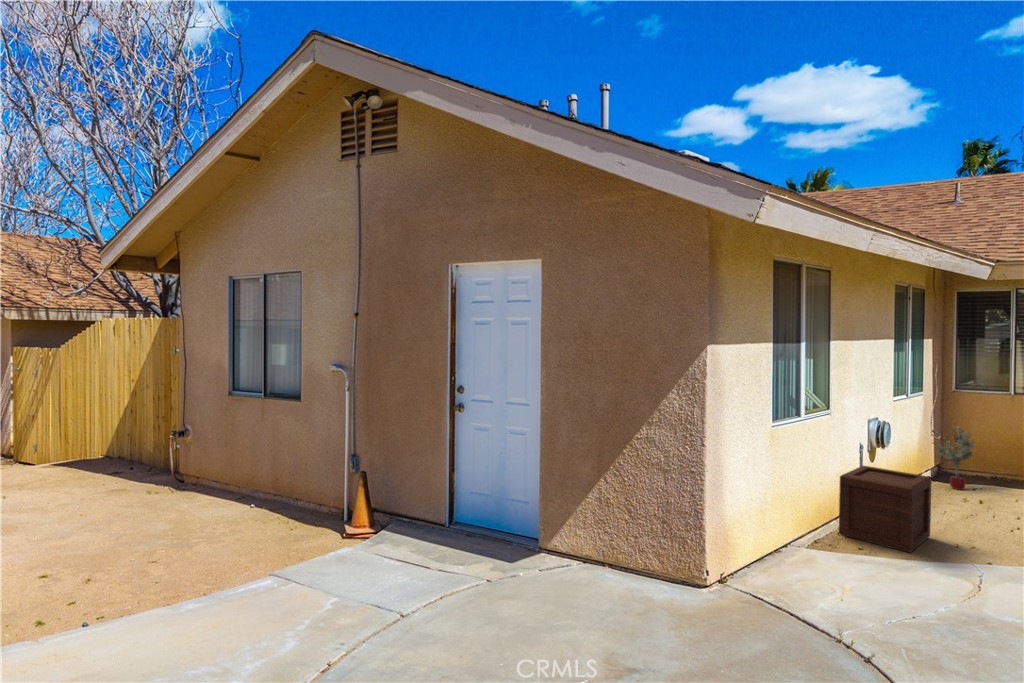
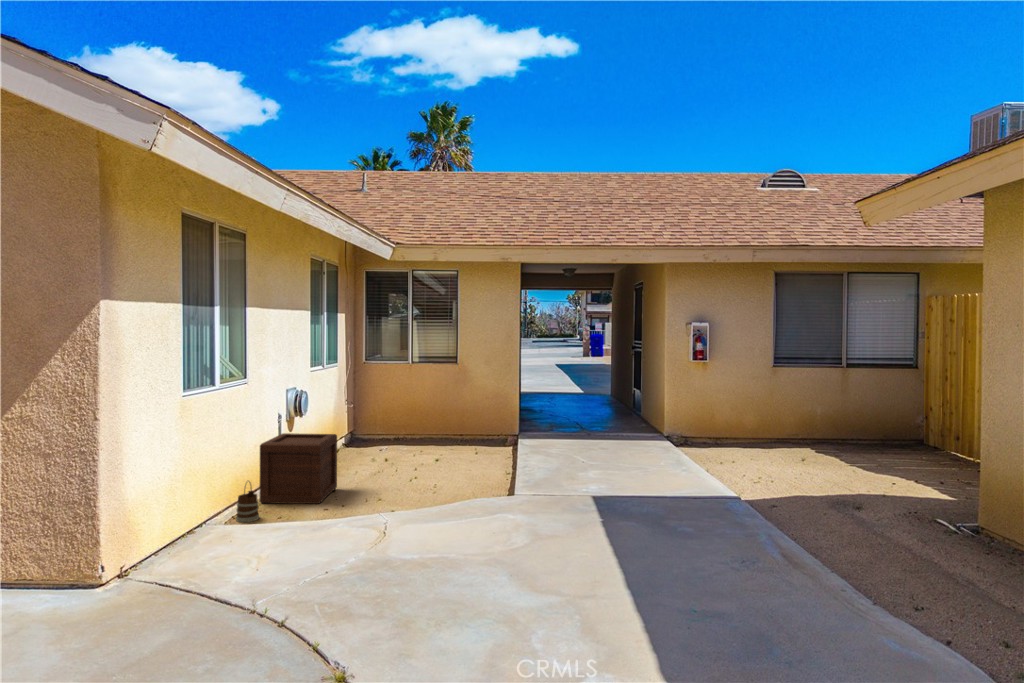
potted tree: present [936,426,975,490] -> none [346,393,376,449]
wooden bucket: none [816,512,841,555] -> present [236,481,259,522]

